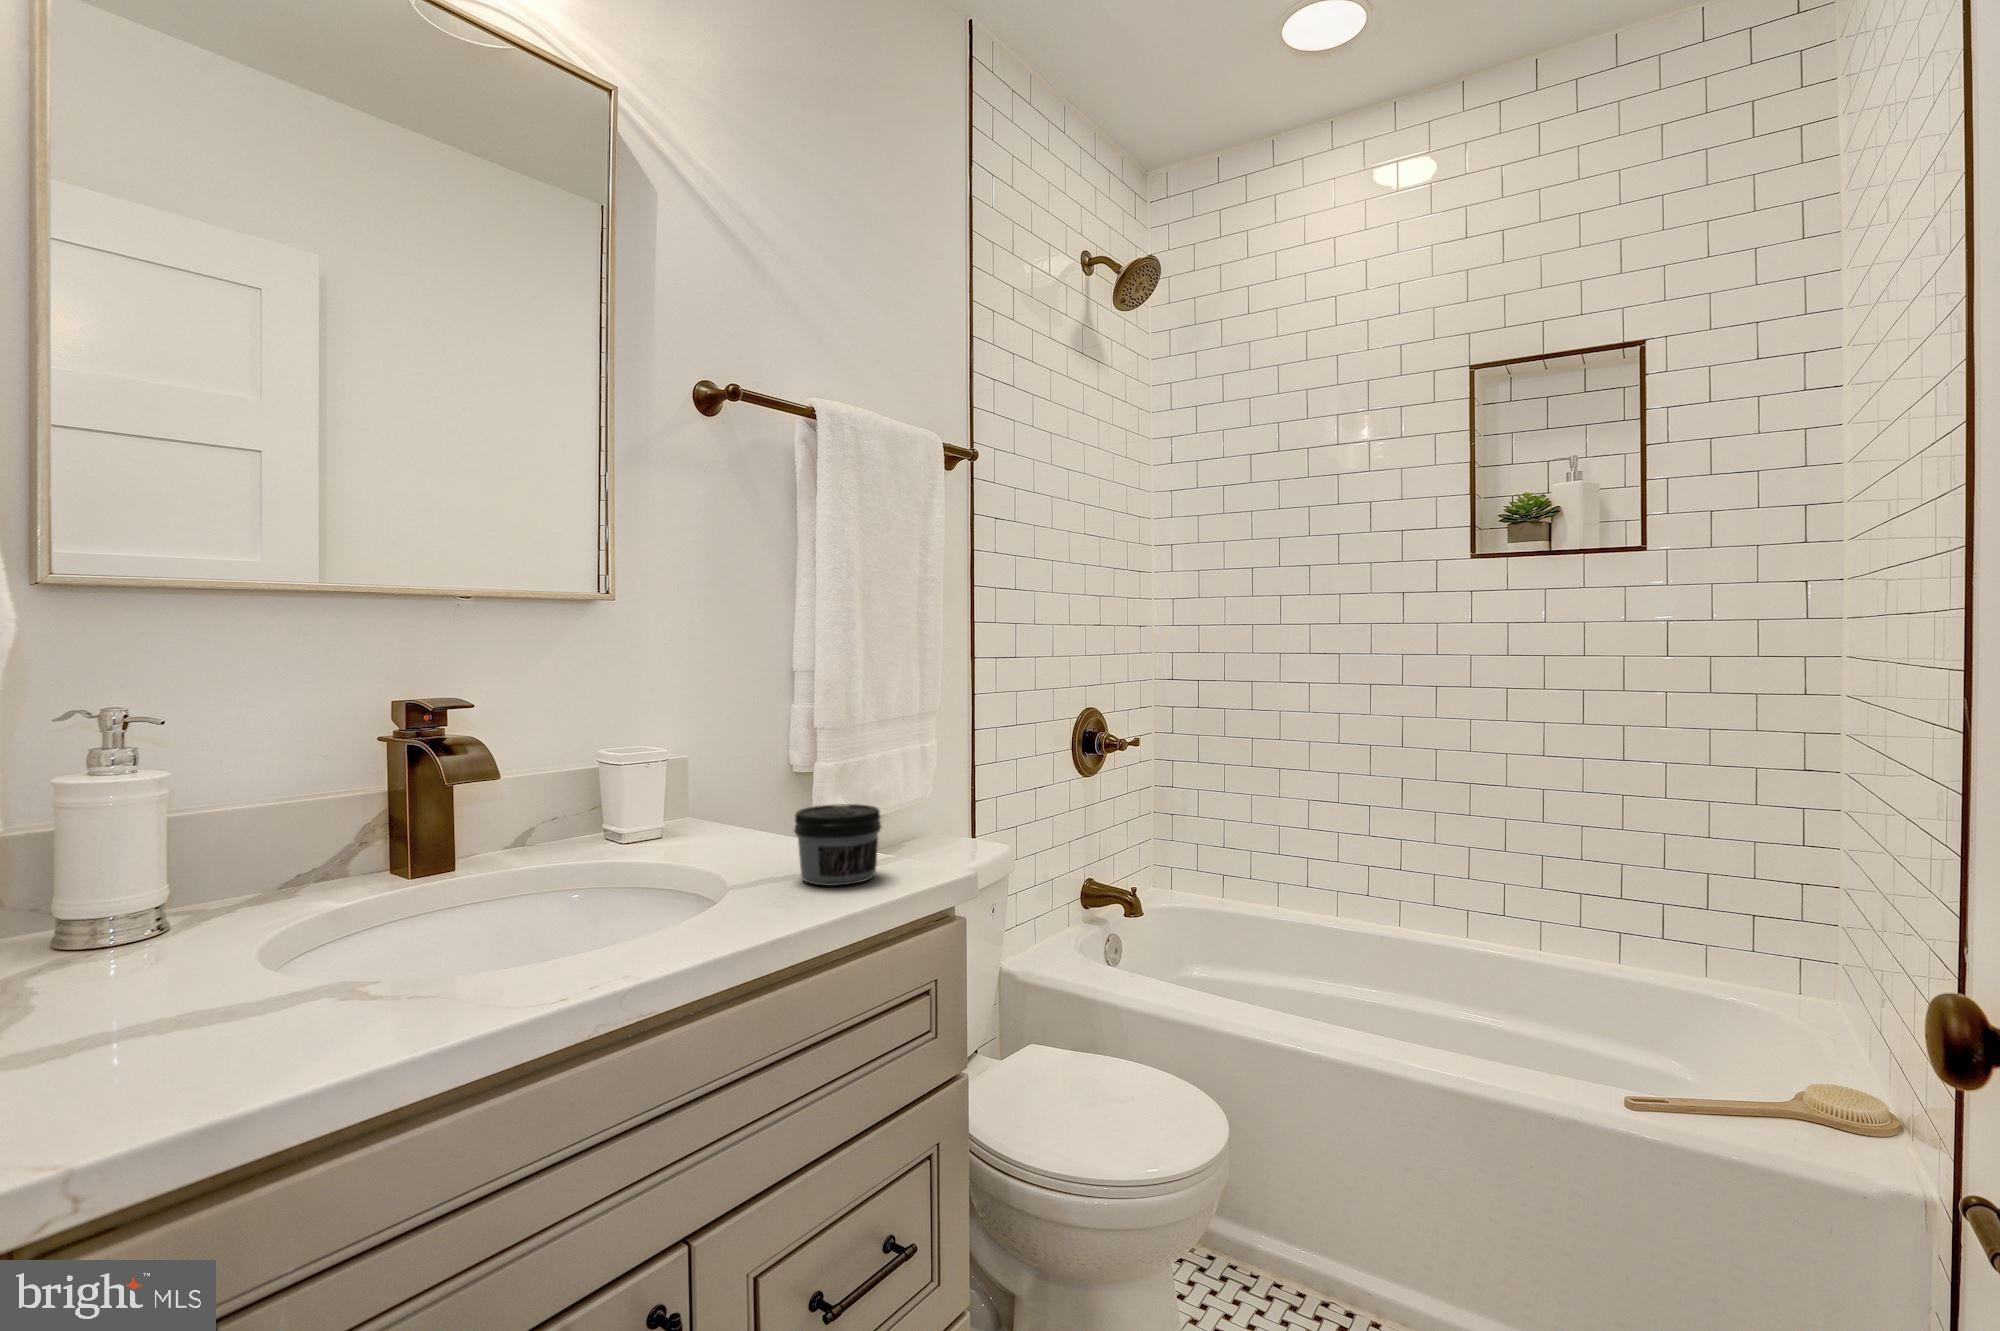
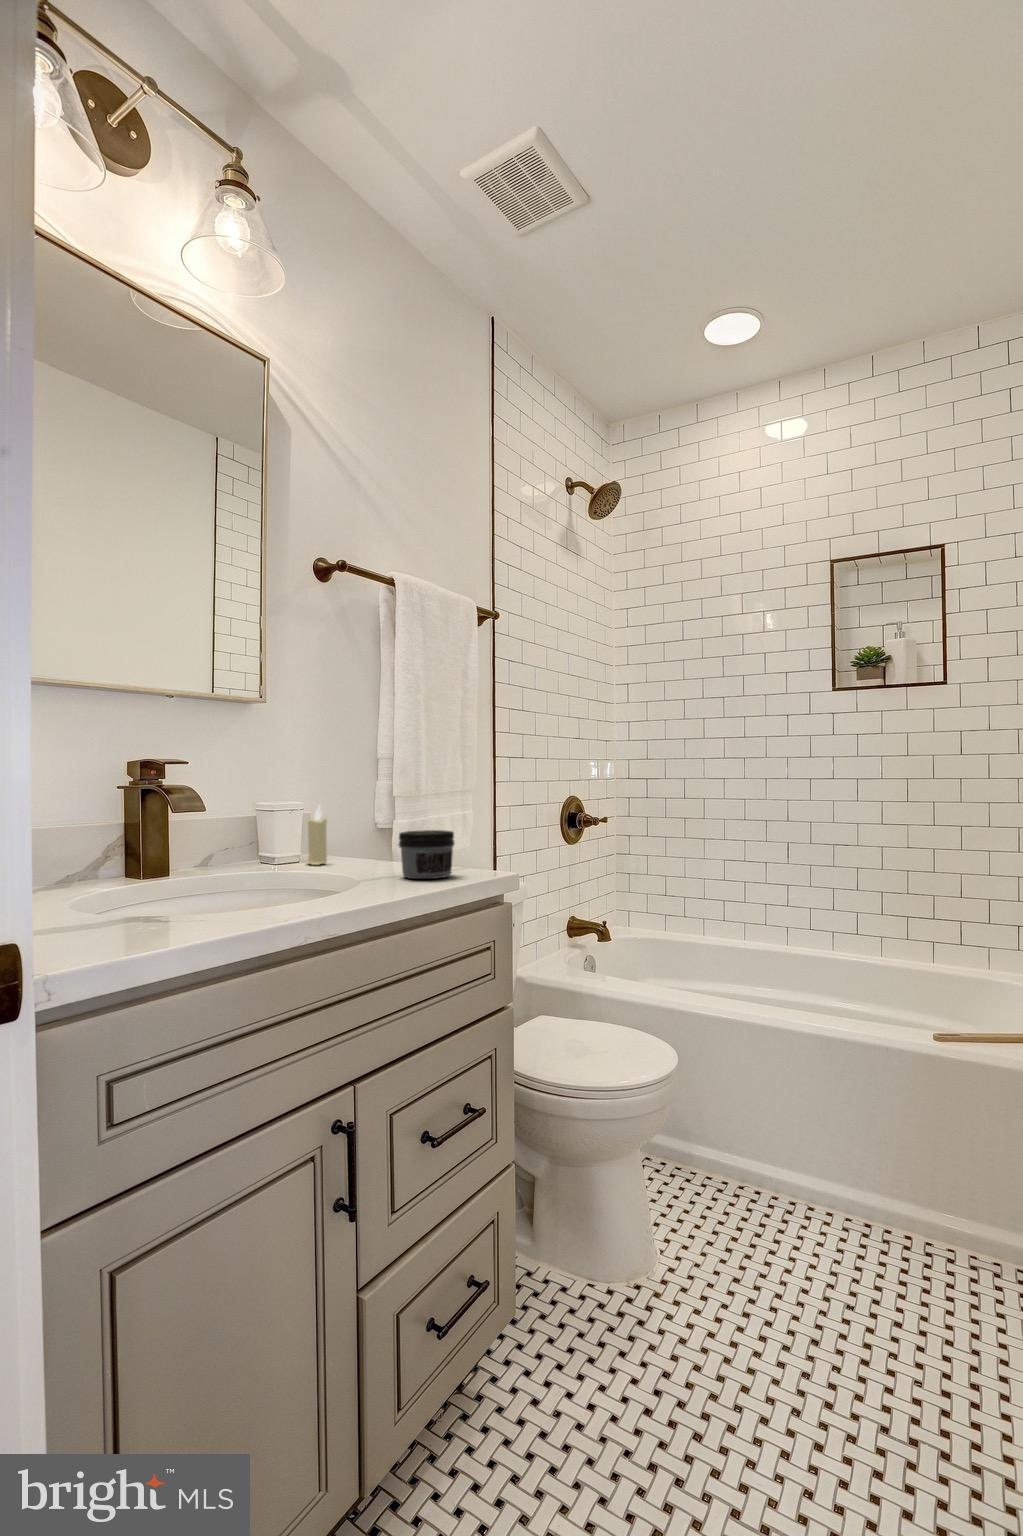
candle: none [671,756,703,846] -> present [308,807,327,865]

